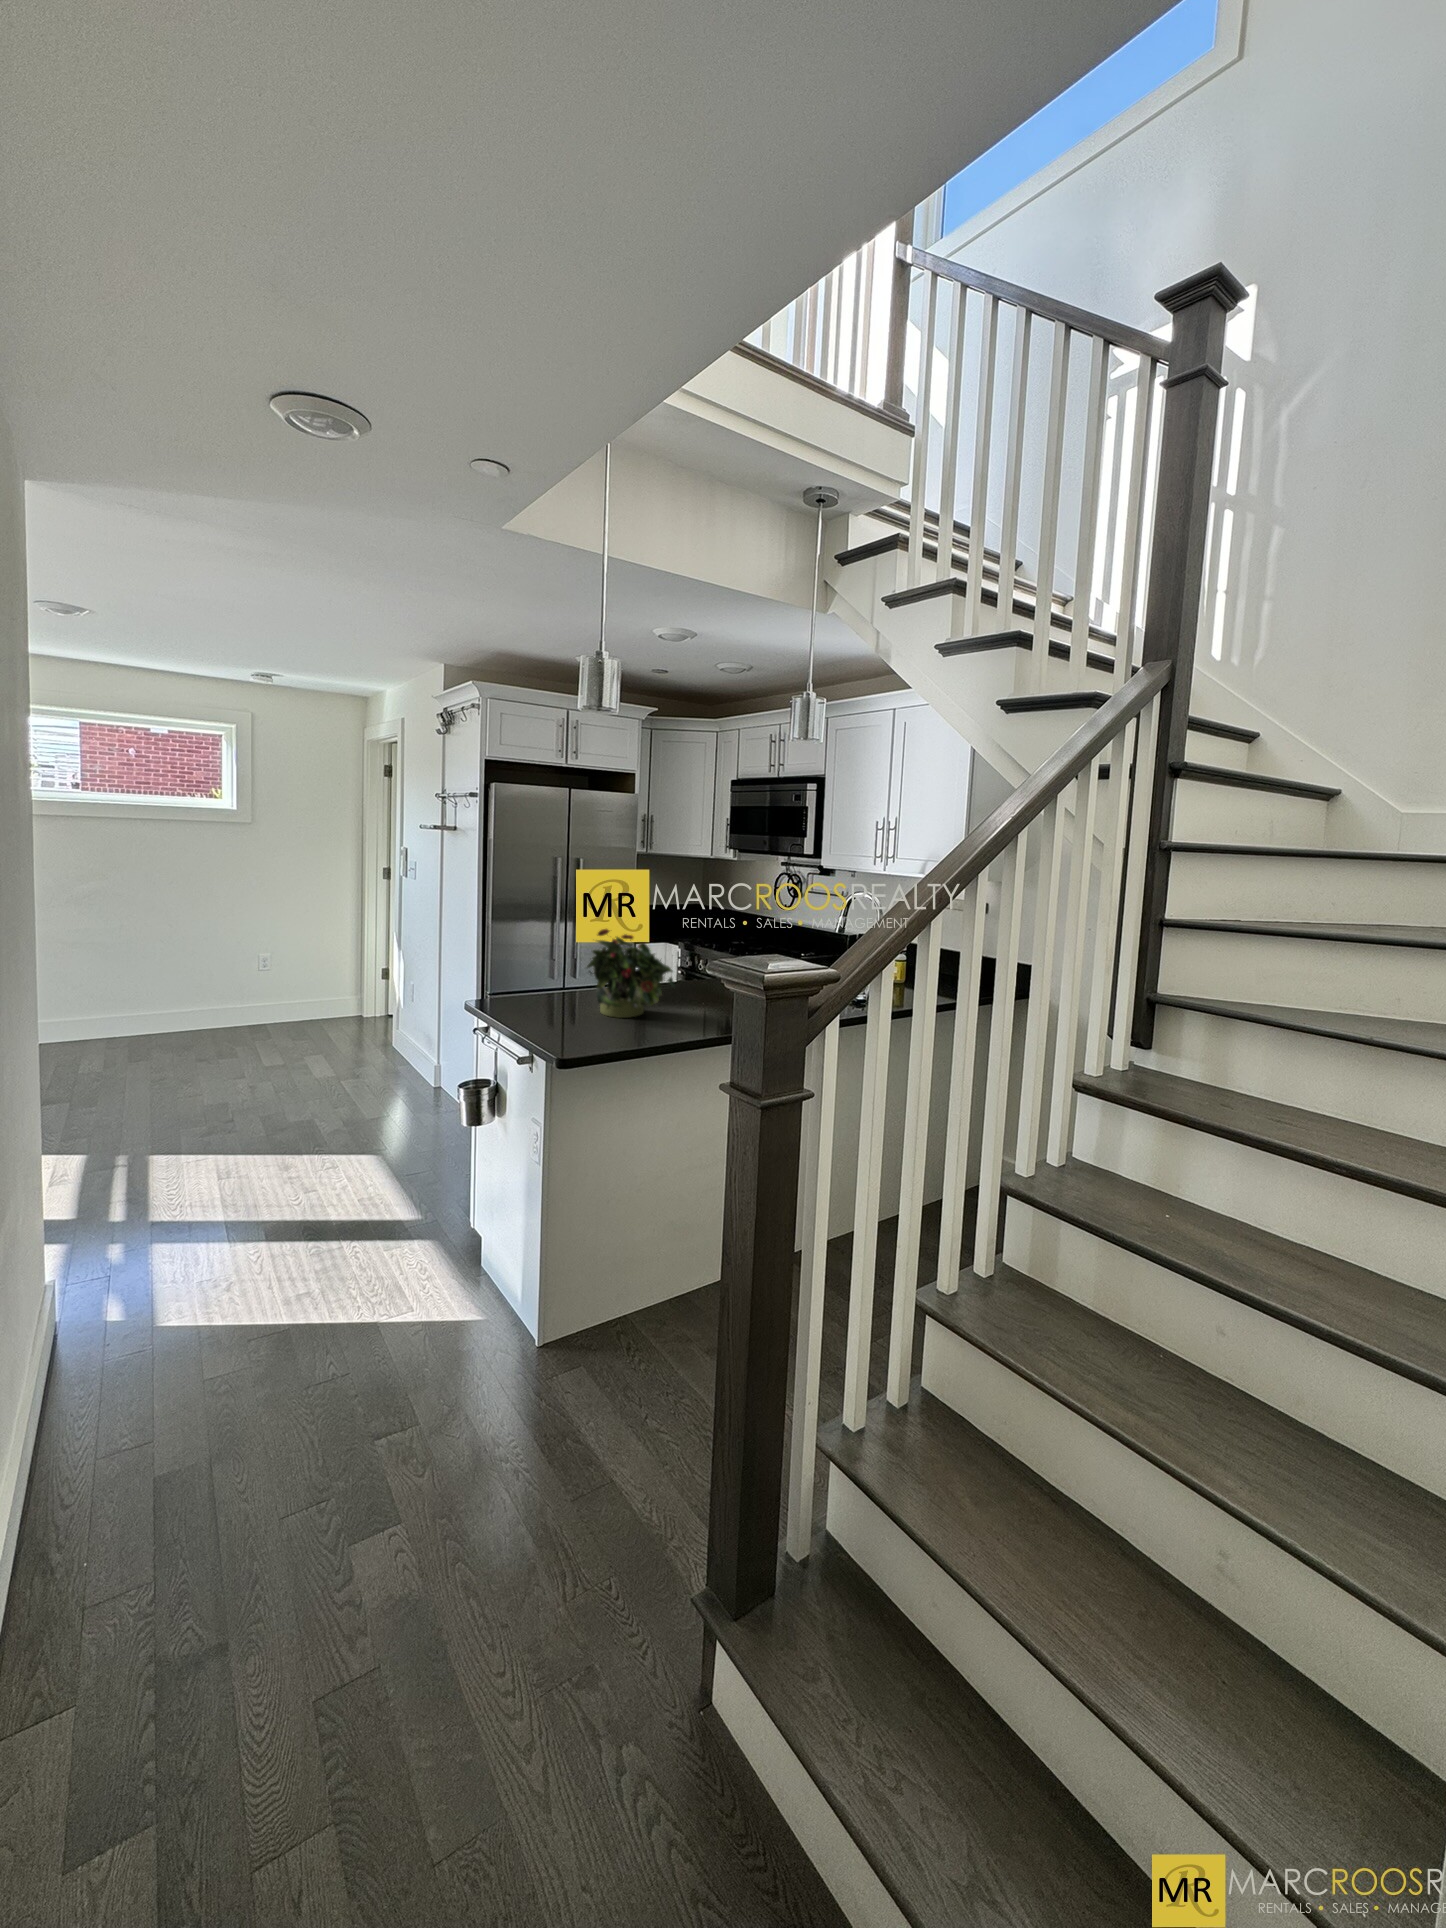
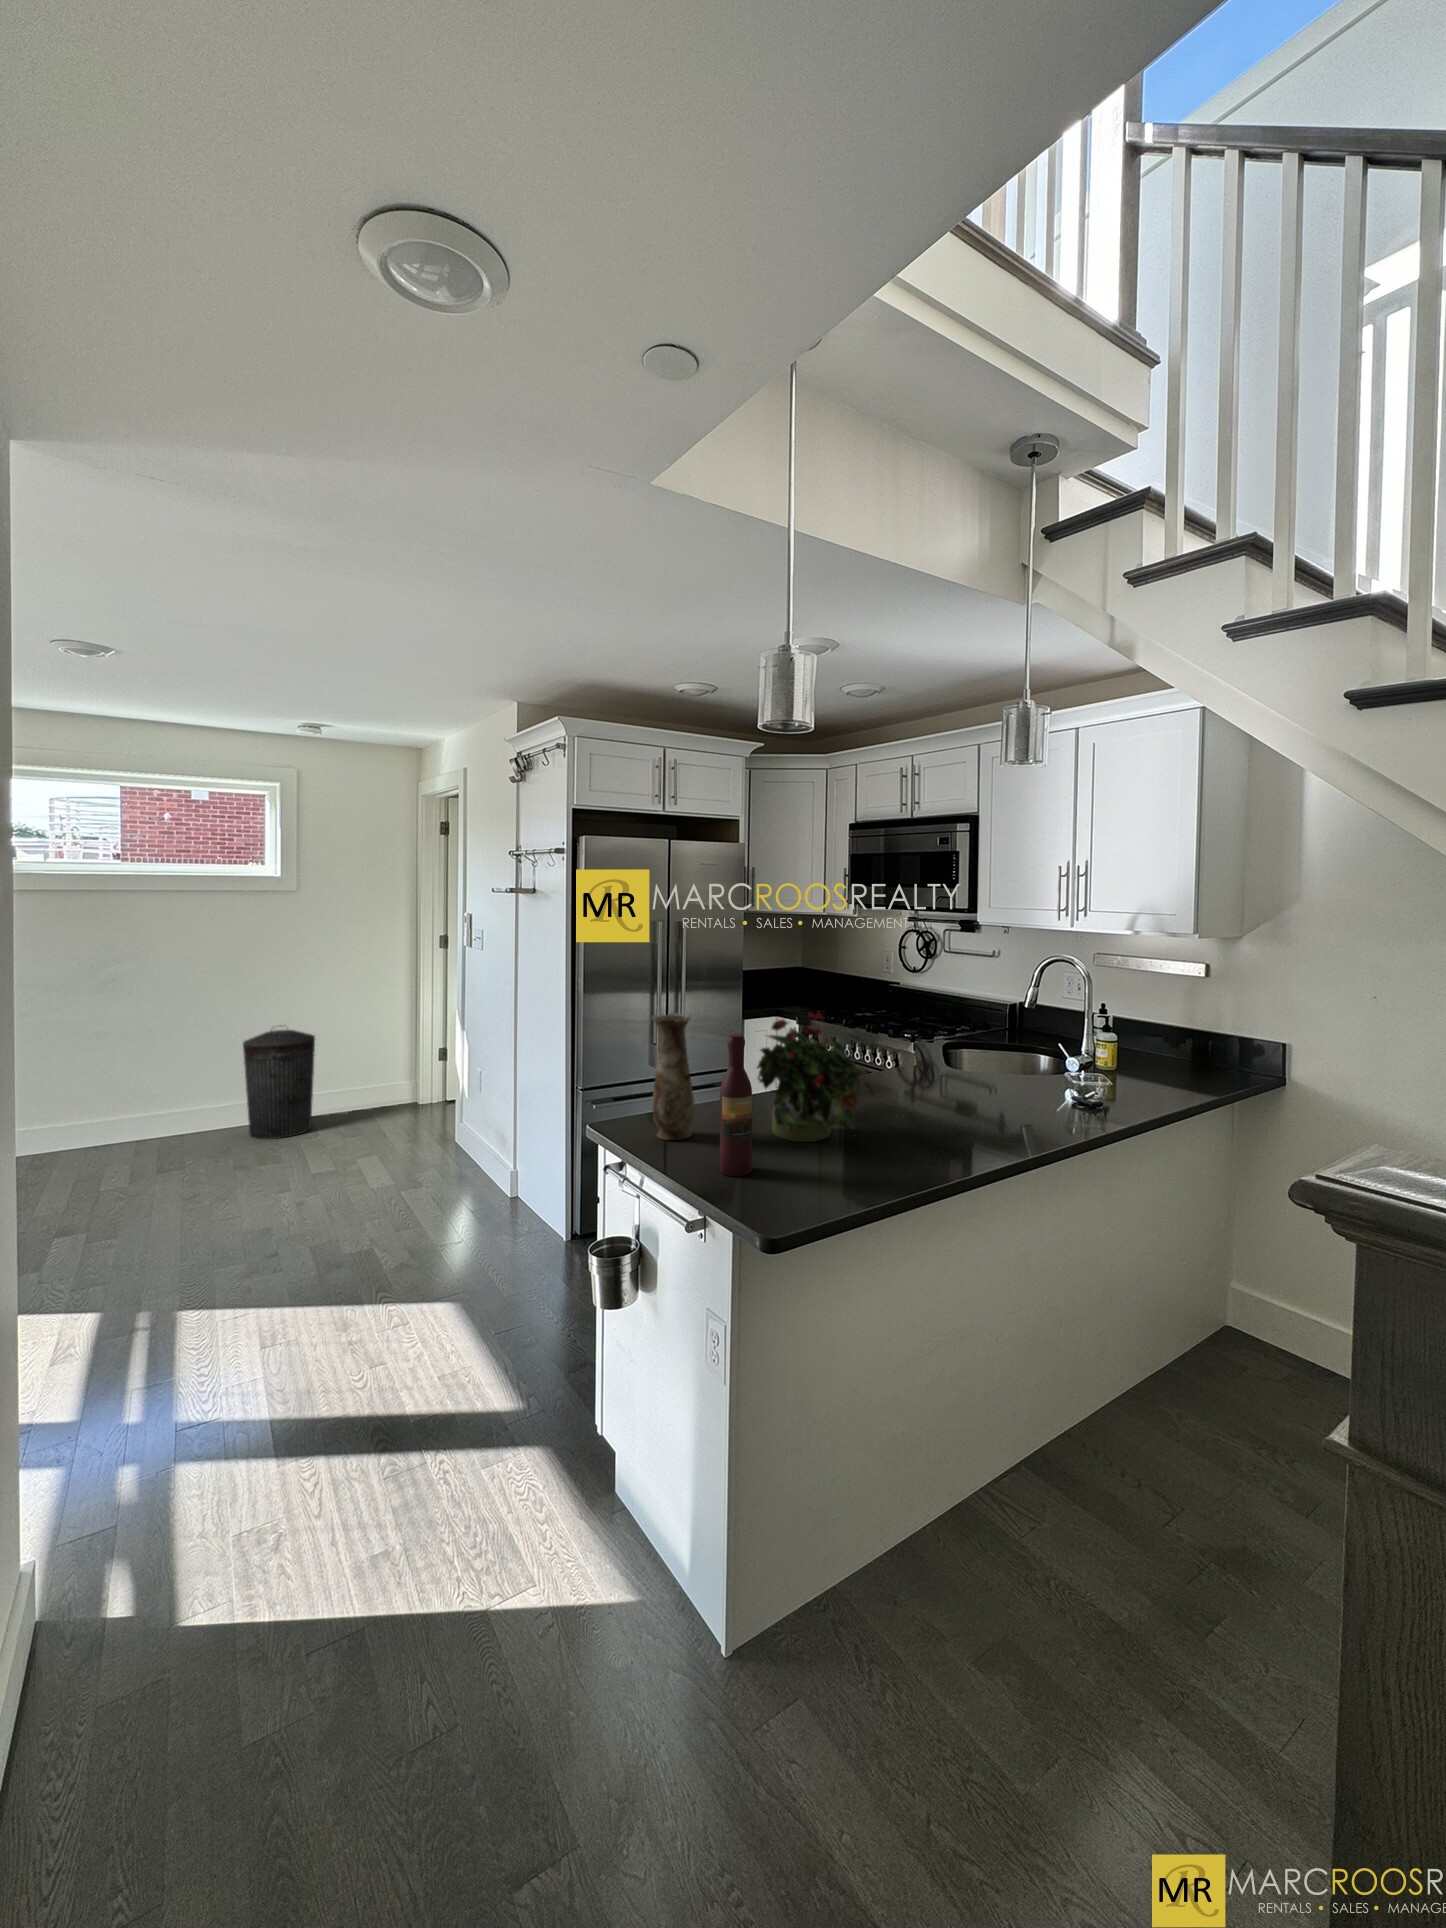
vase: none [510,923,541,1013] -> present [652,1013,694,1140]
wine bottle: none [547,935,571,1033] -> present [720,1034,752,1176]
trash can: none [198,942,264,1041] -> present [243,1029,315,1139]

